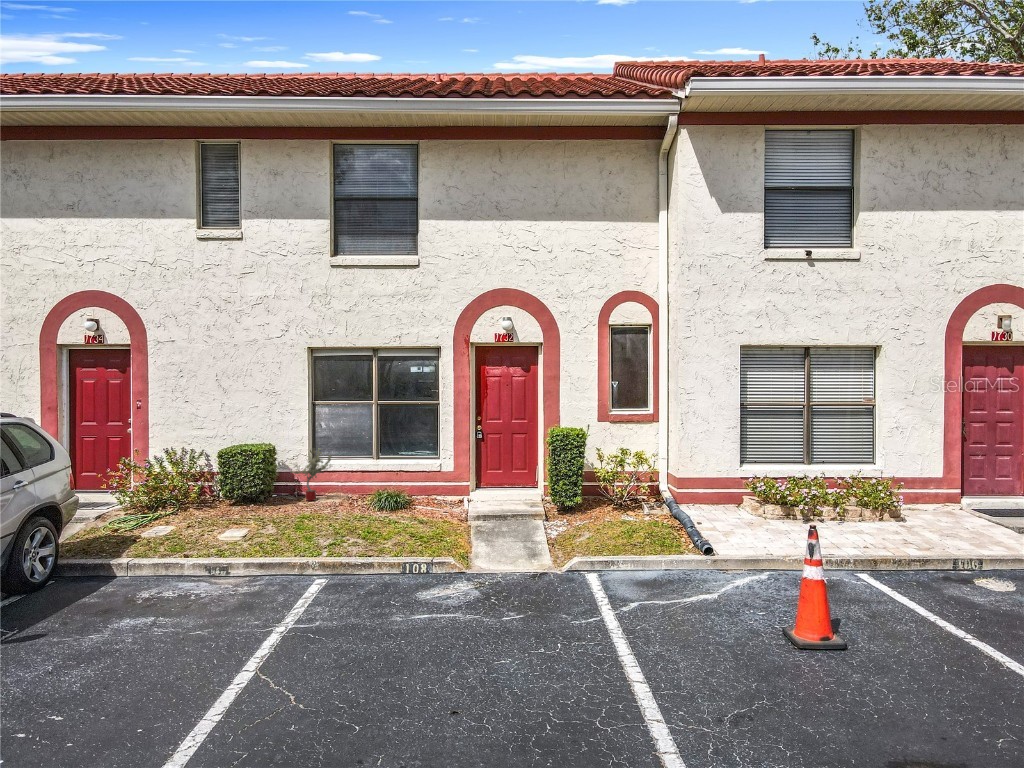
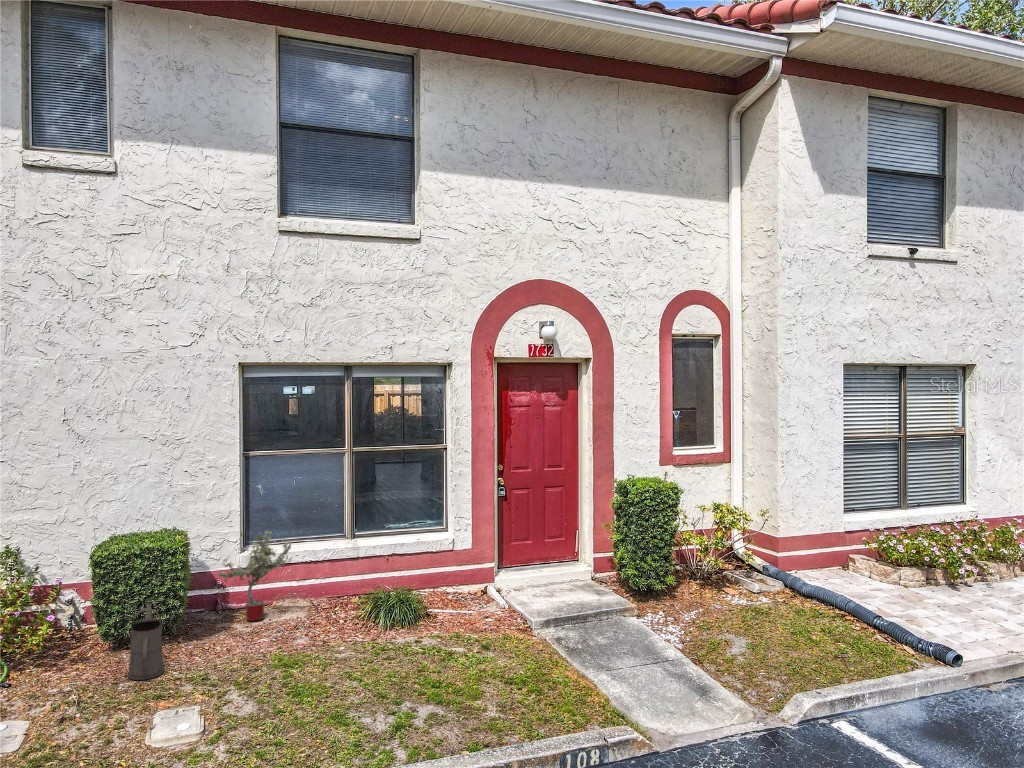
watering can: none [226,479,246,516] -> present [128,604,165,680]

